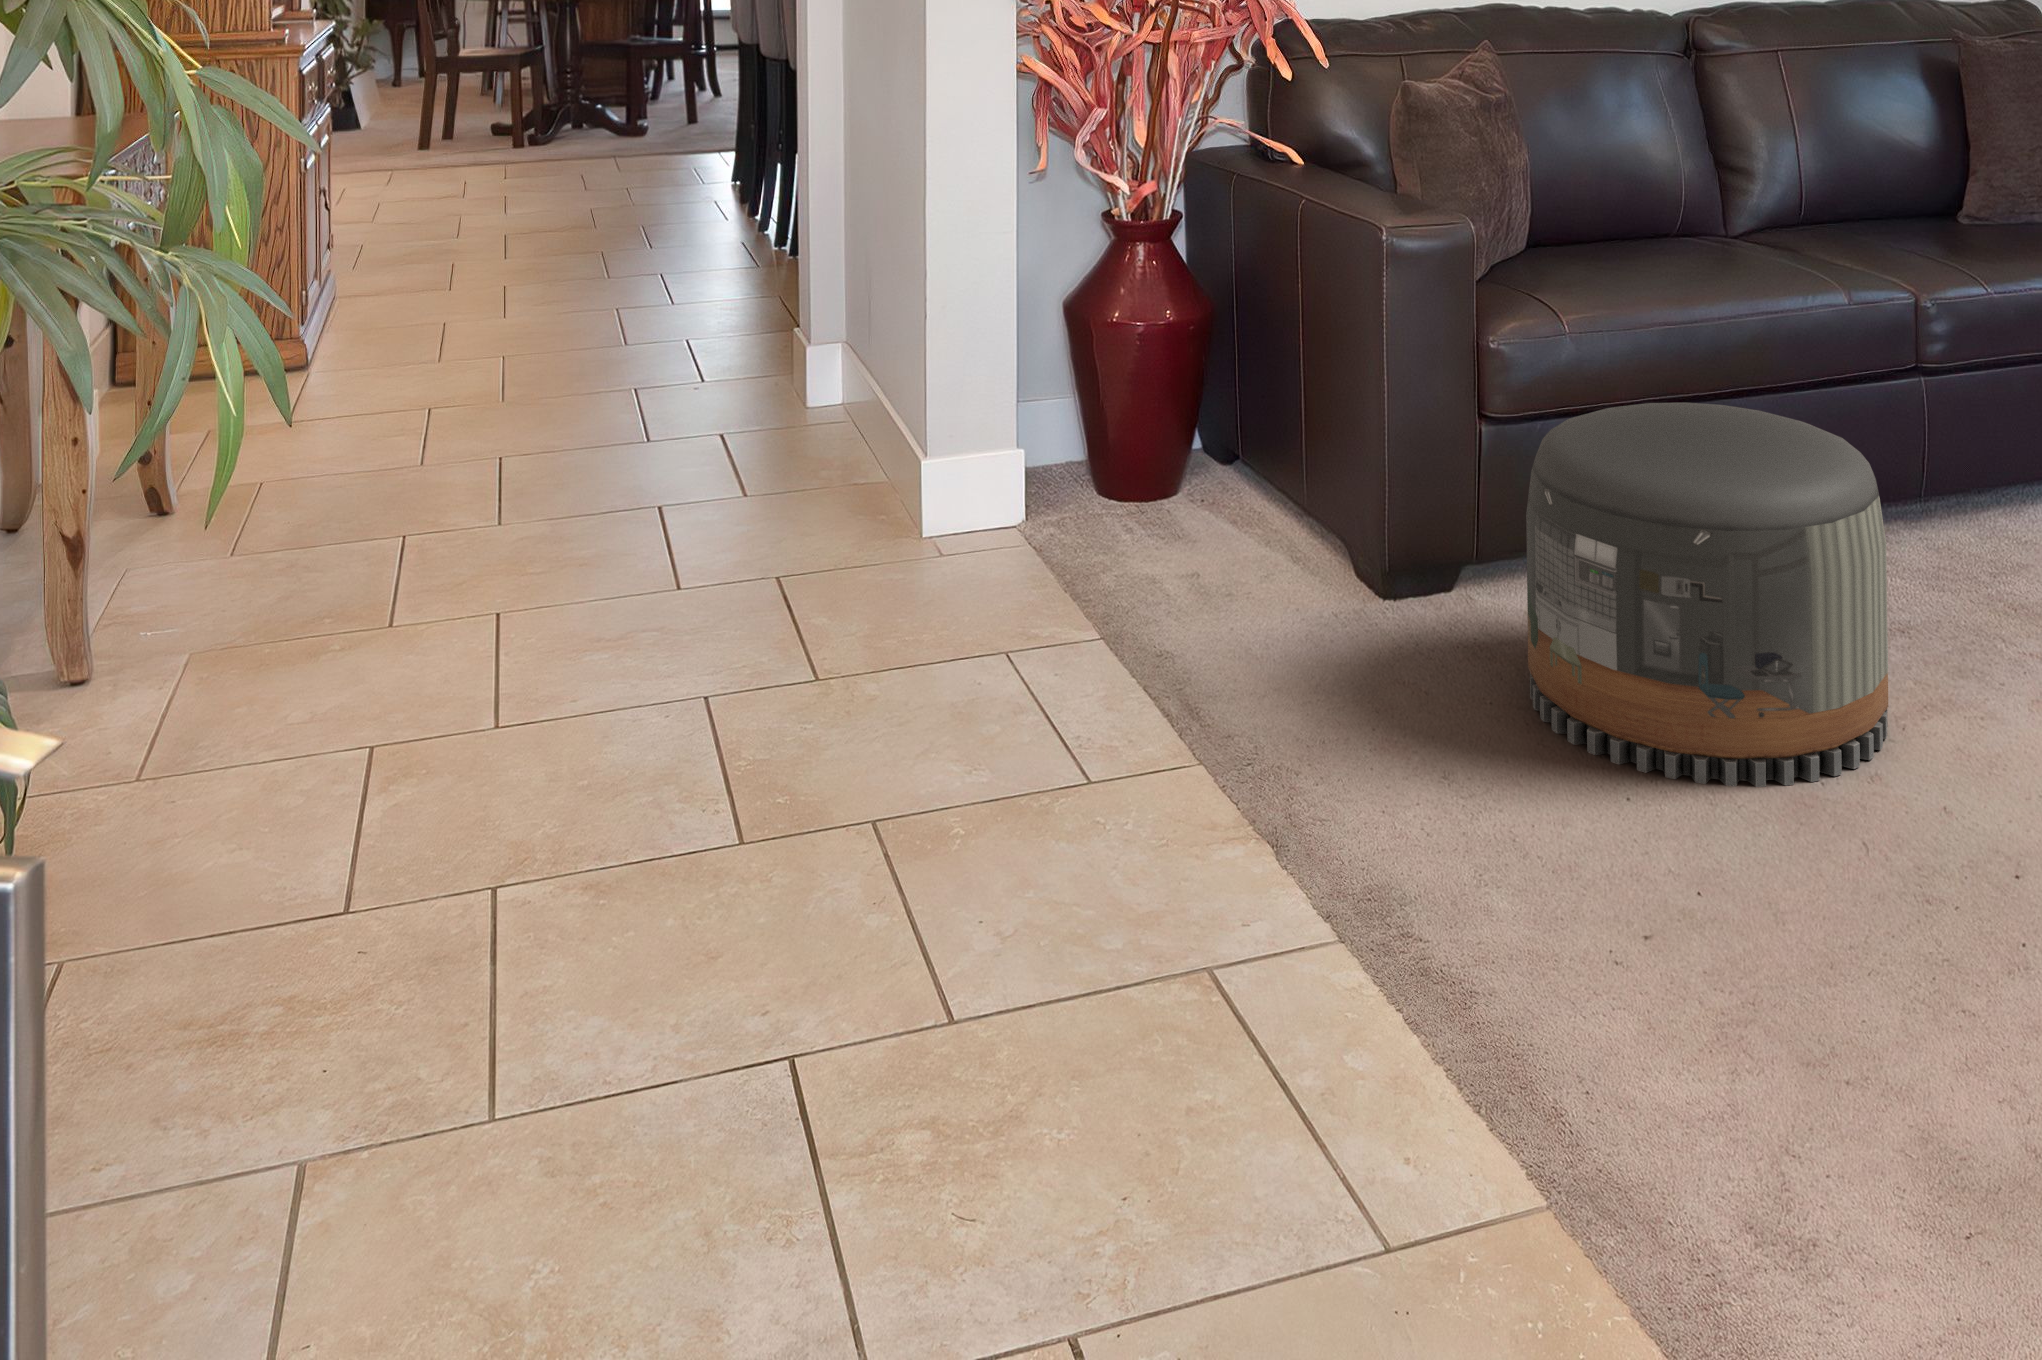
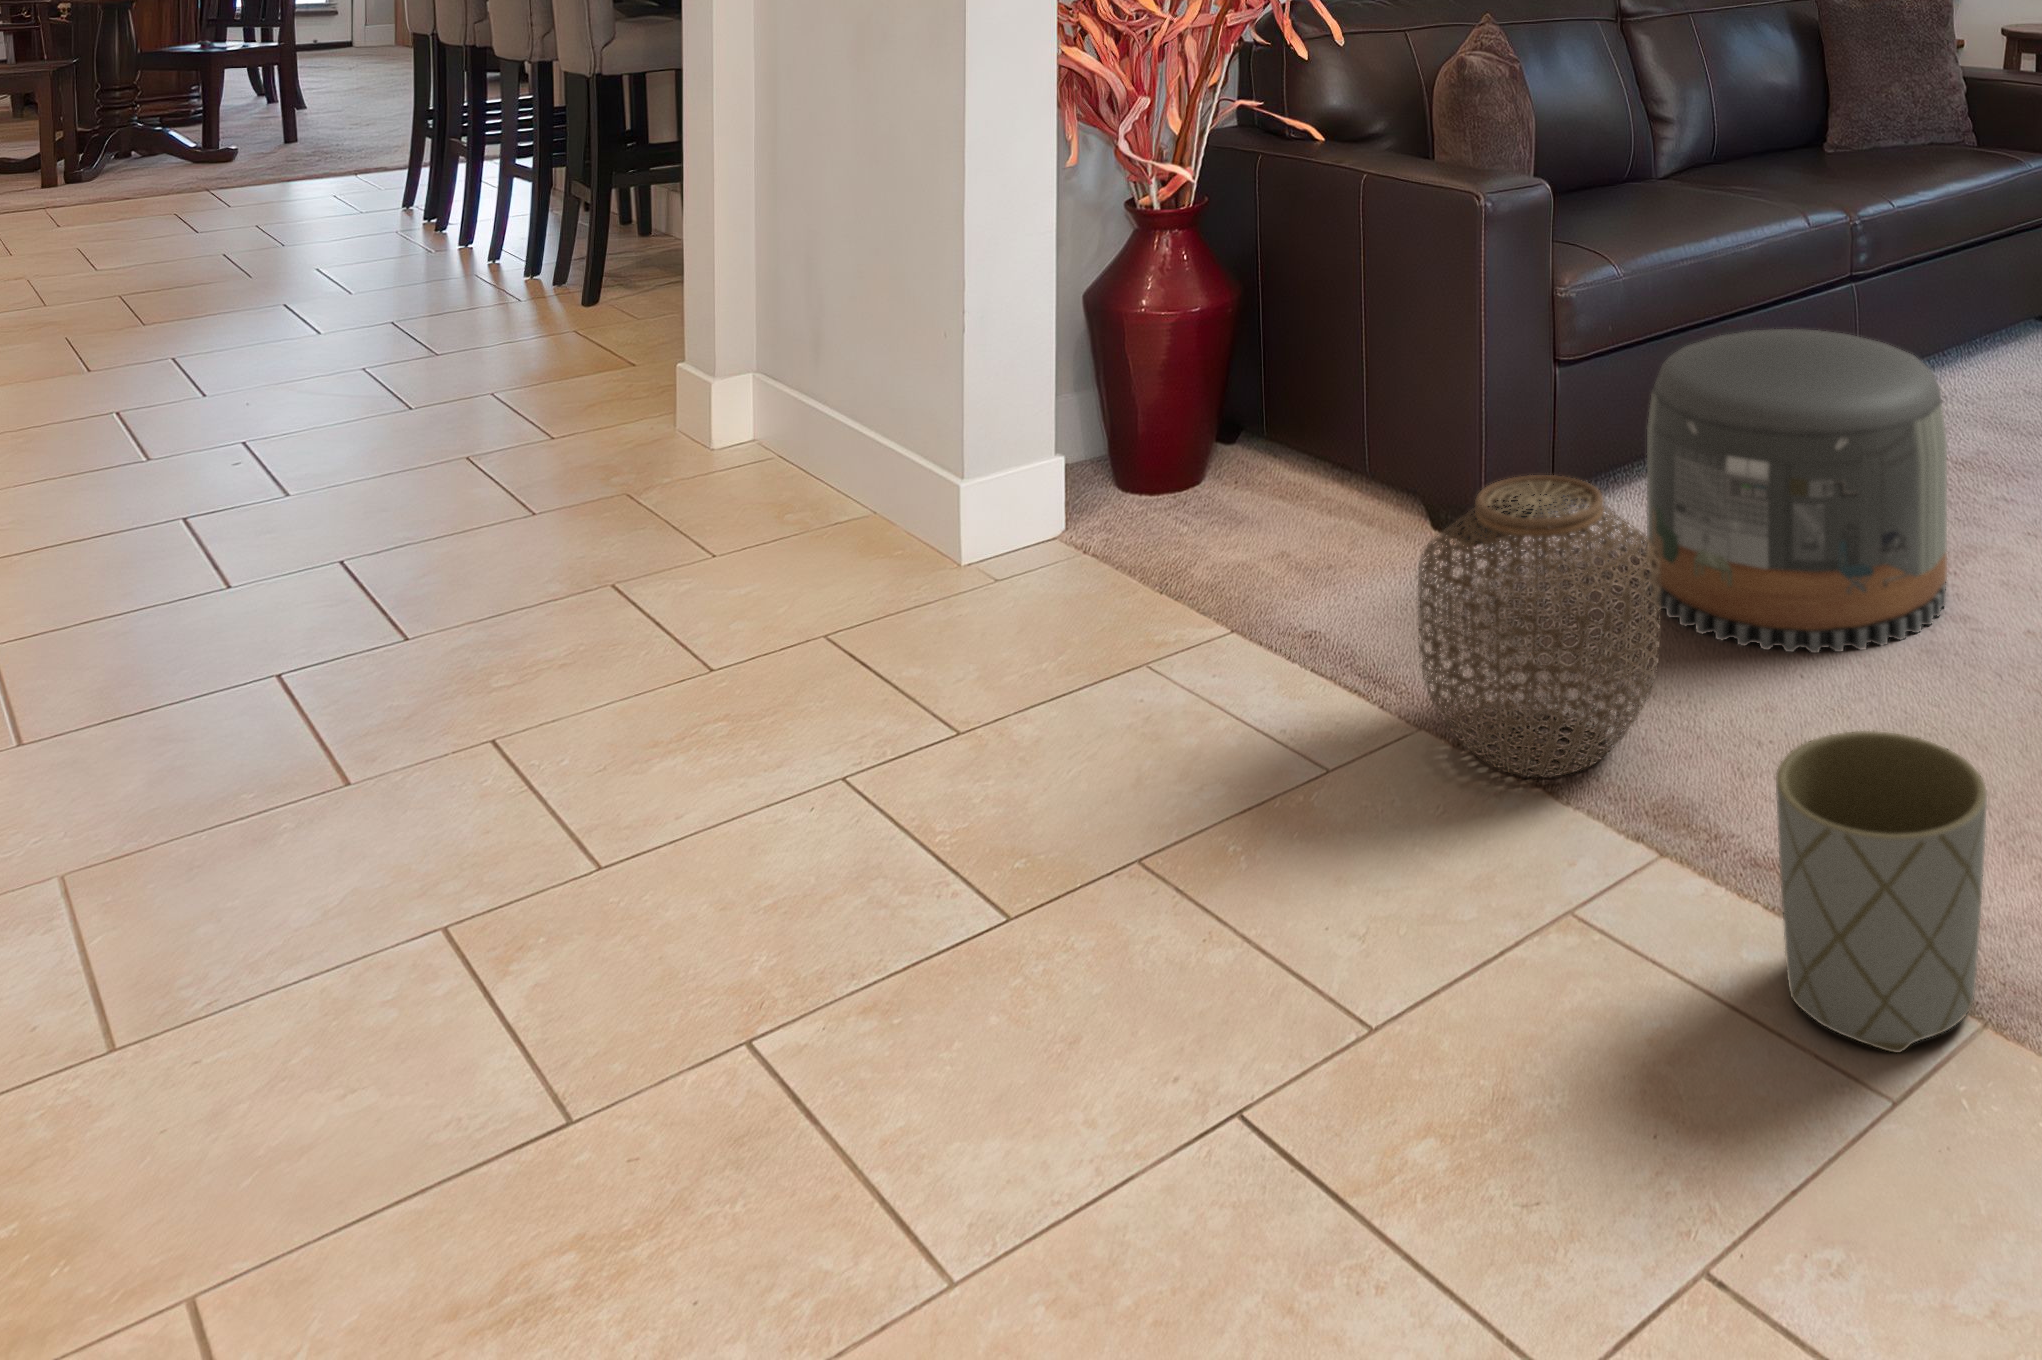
woven basket: none [1162,516,1423,842] -> present [1418,475,1661,776]
planter: none [1325,840,1568,1214] -> present [1776,731,1987,1053]

